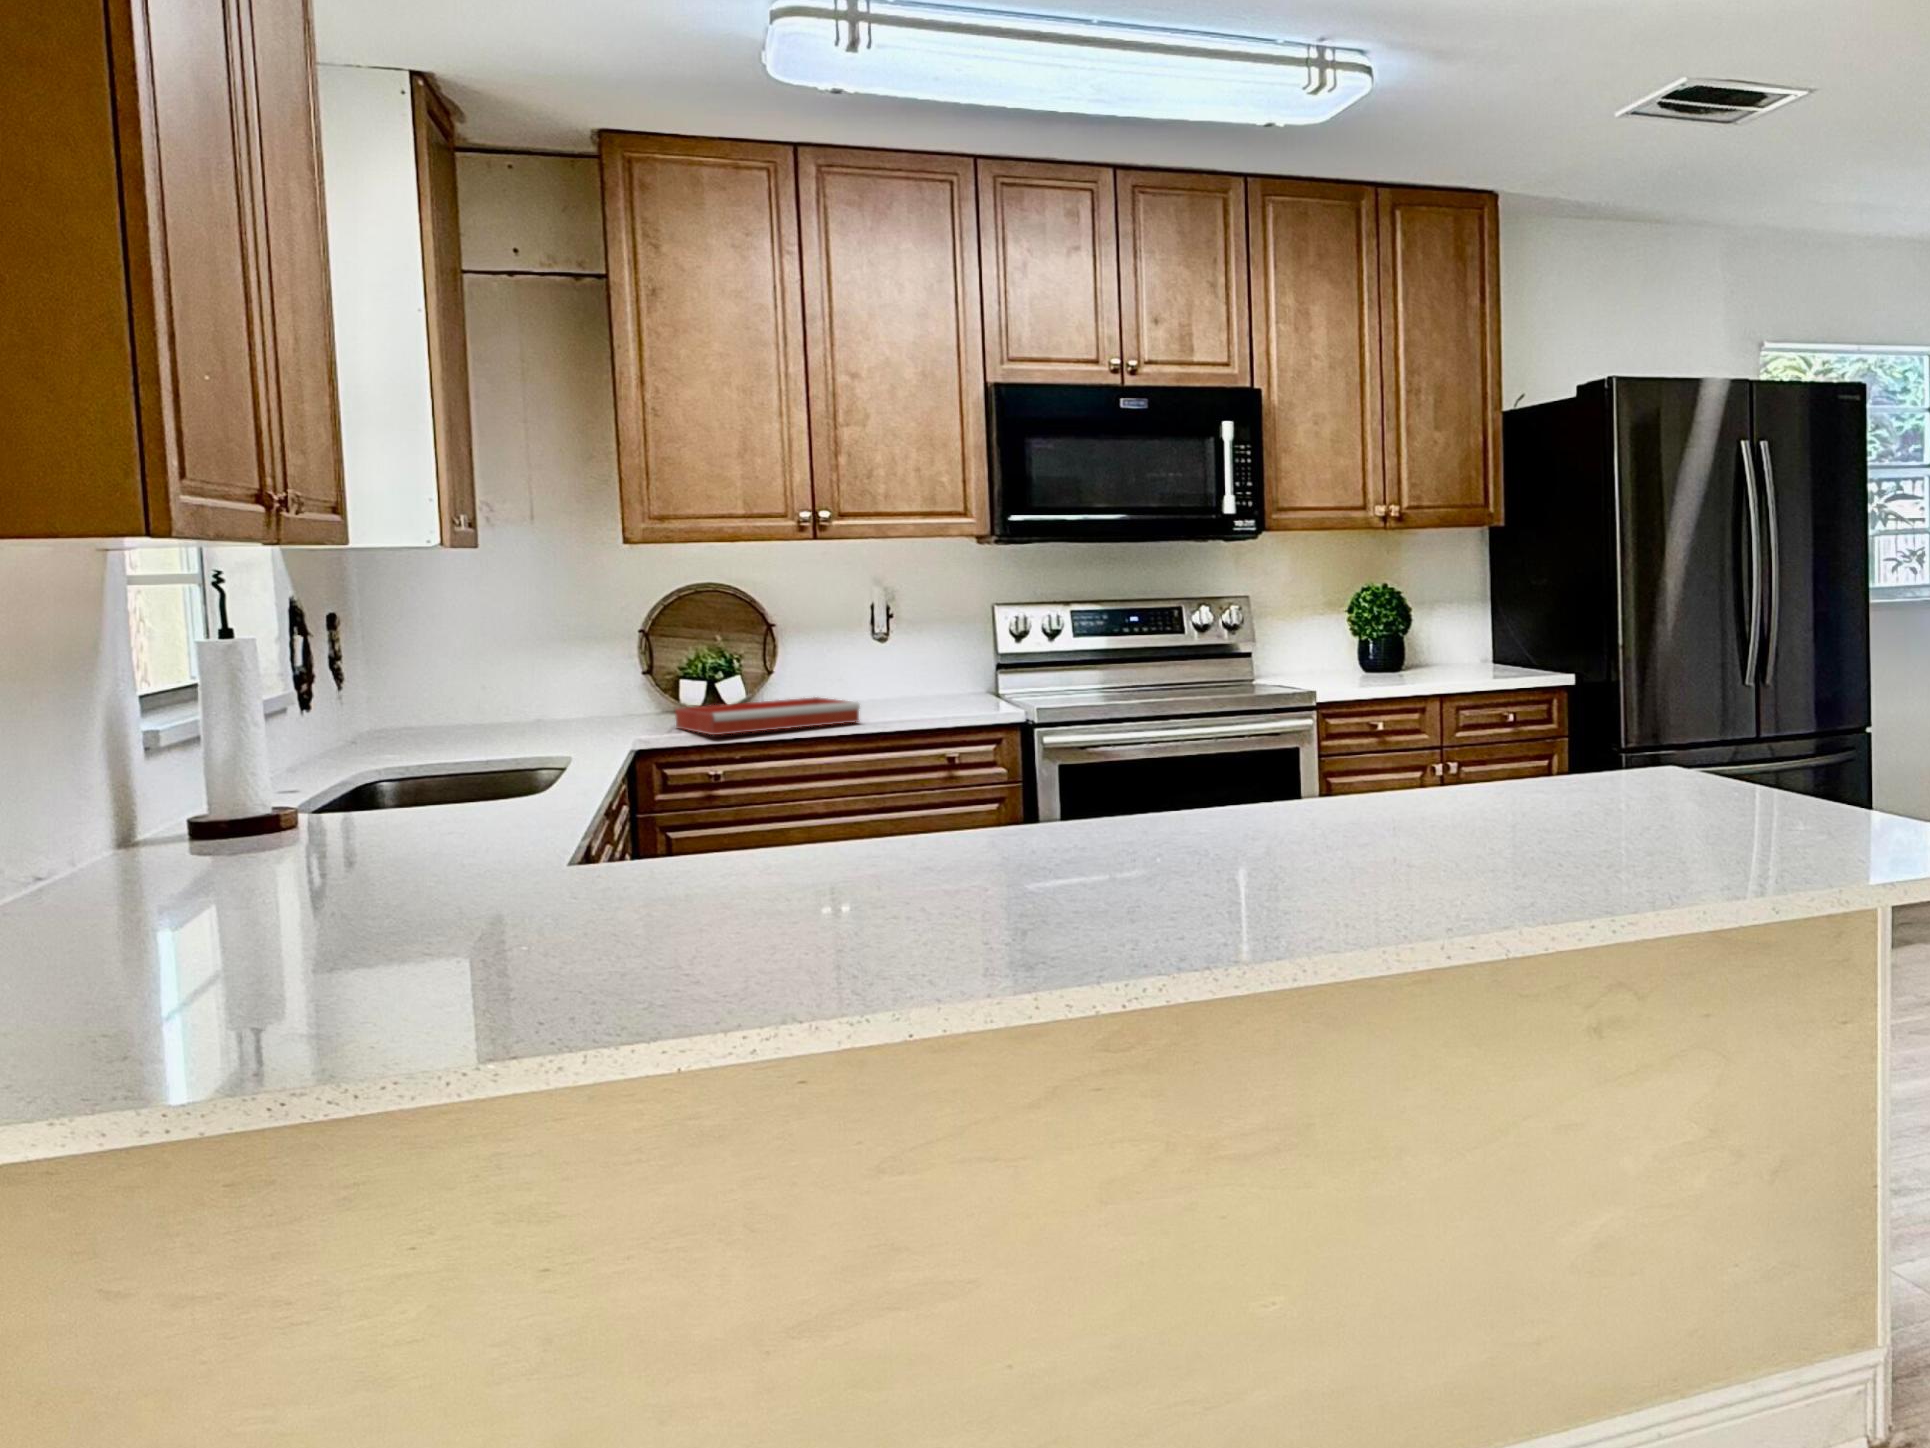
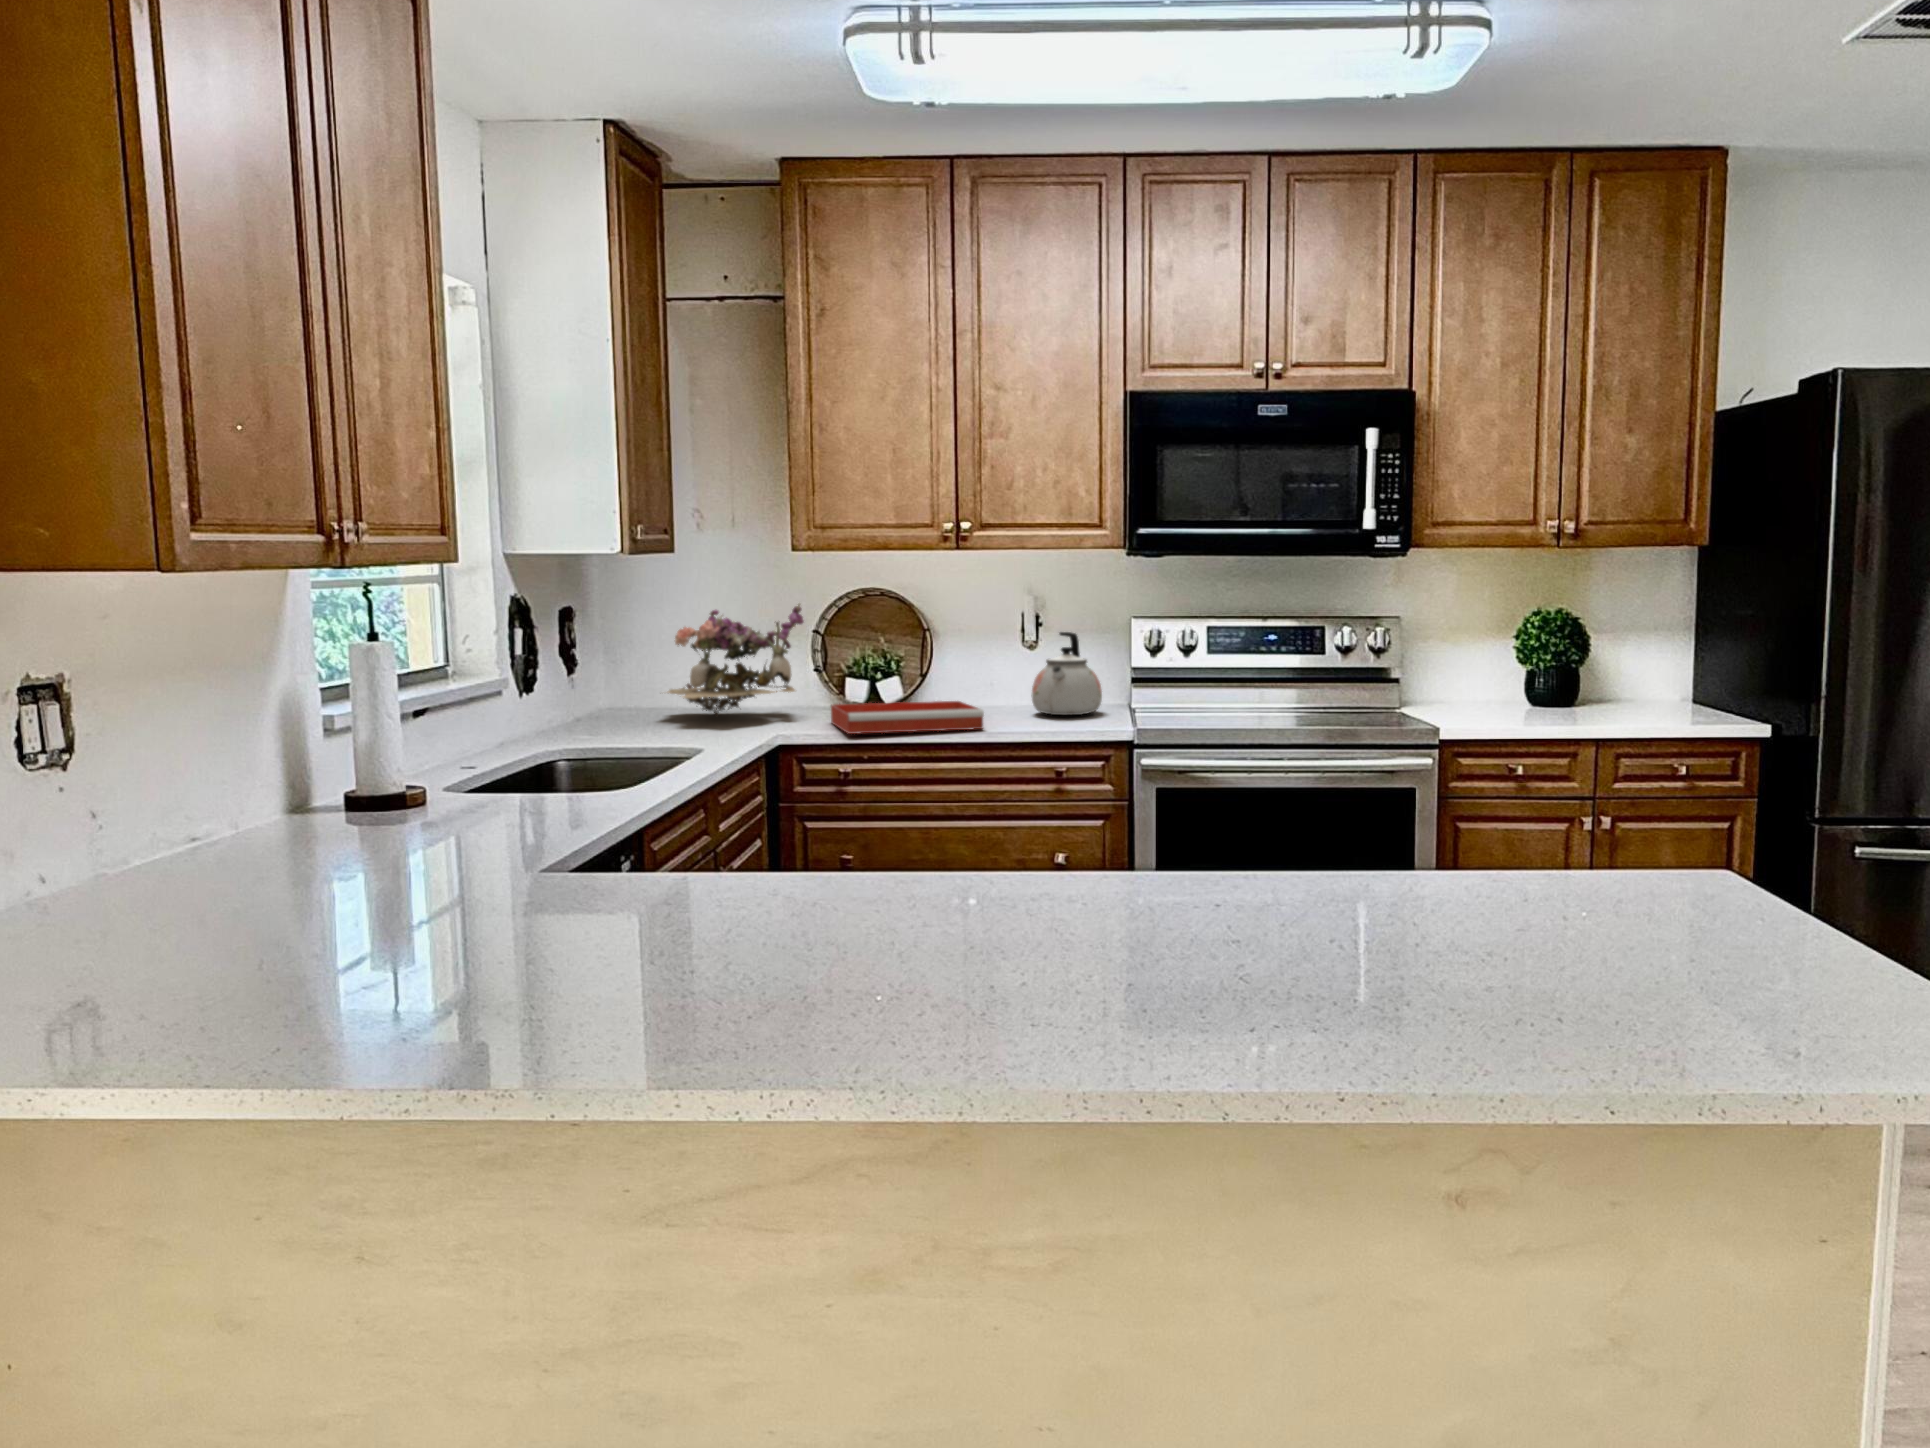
flower arrangement: none [455,601,632,731] -> present [668,604,804,716]
kettle: none [897,621,971,705] -> present [1032,632,1102,715]

